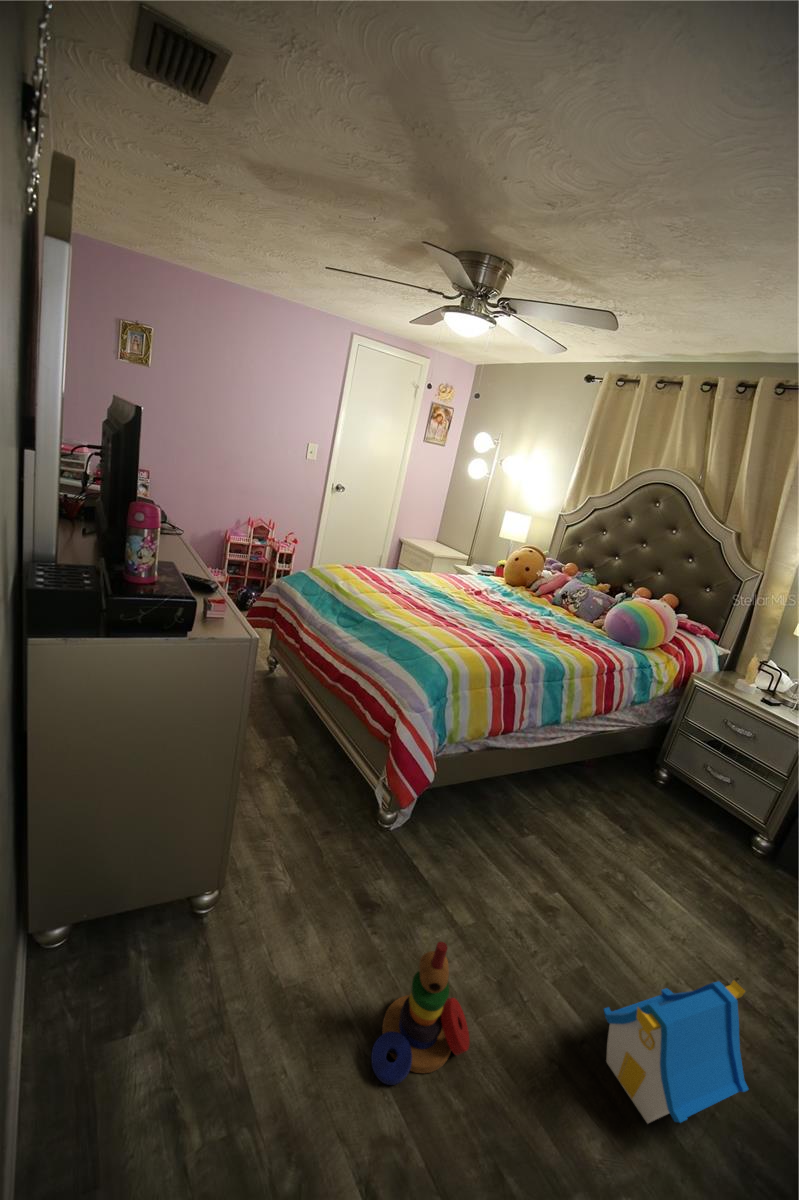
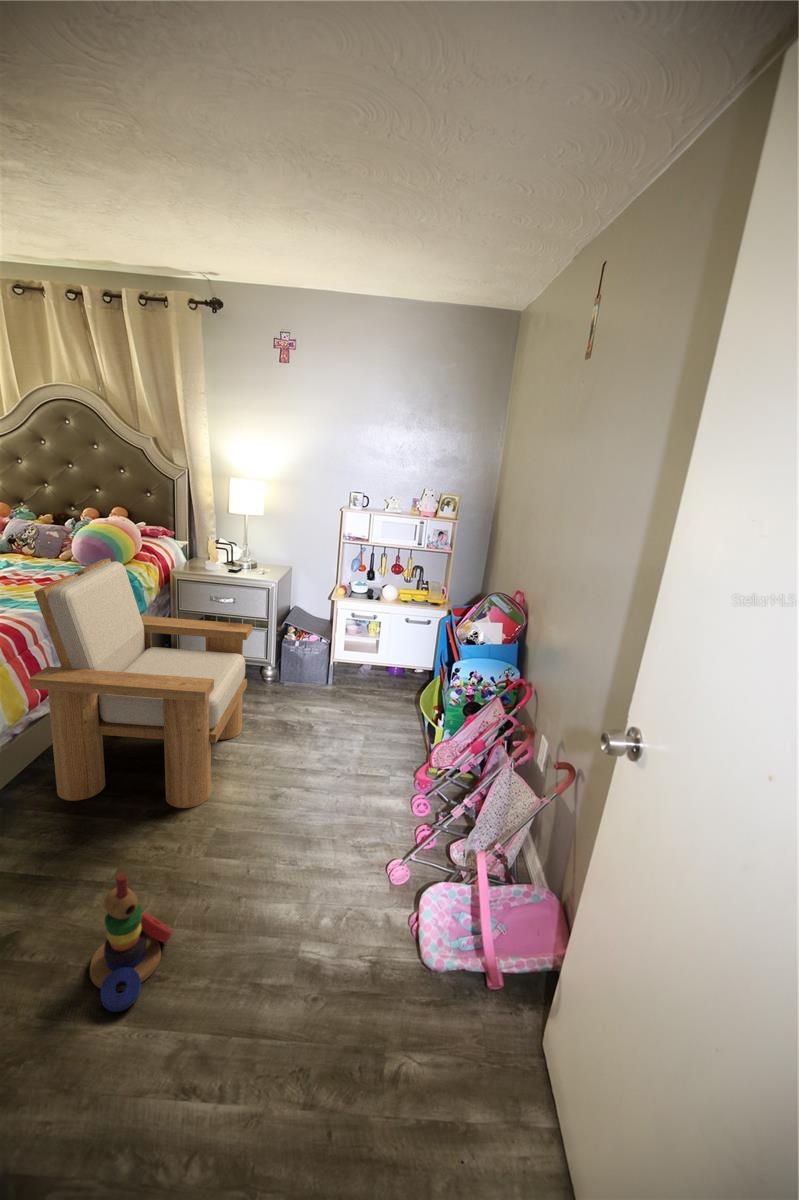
armchair: none [480,632,757,937] -> present [29,558,252,808]
toy house: present [604,981,748,1123] -> none [241,755,331,868]

